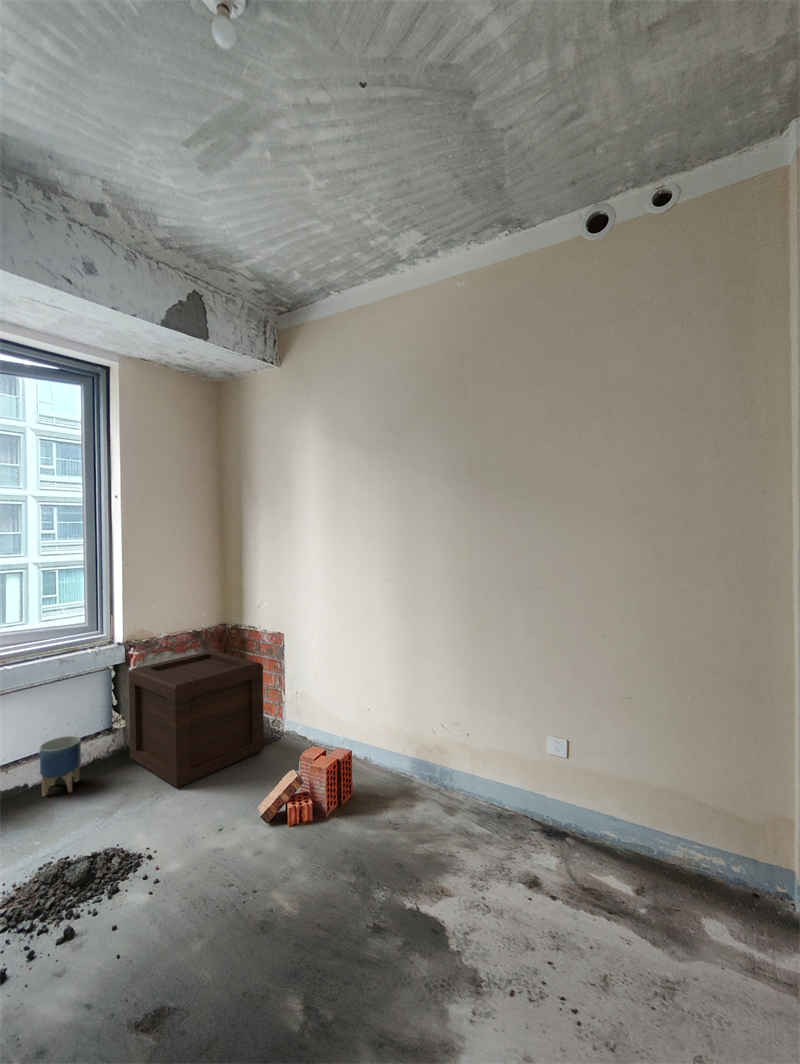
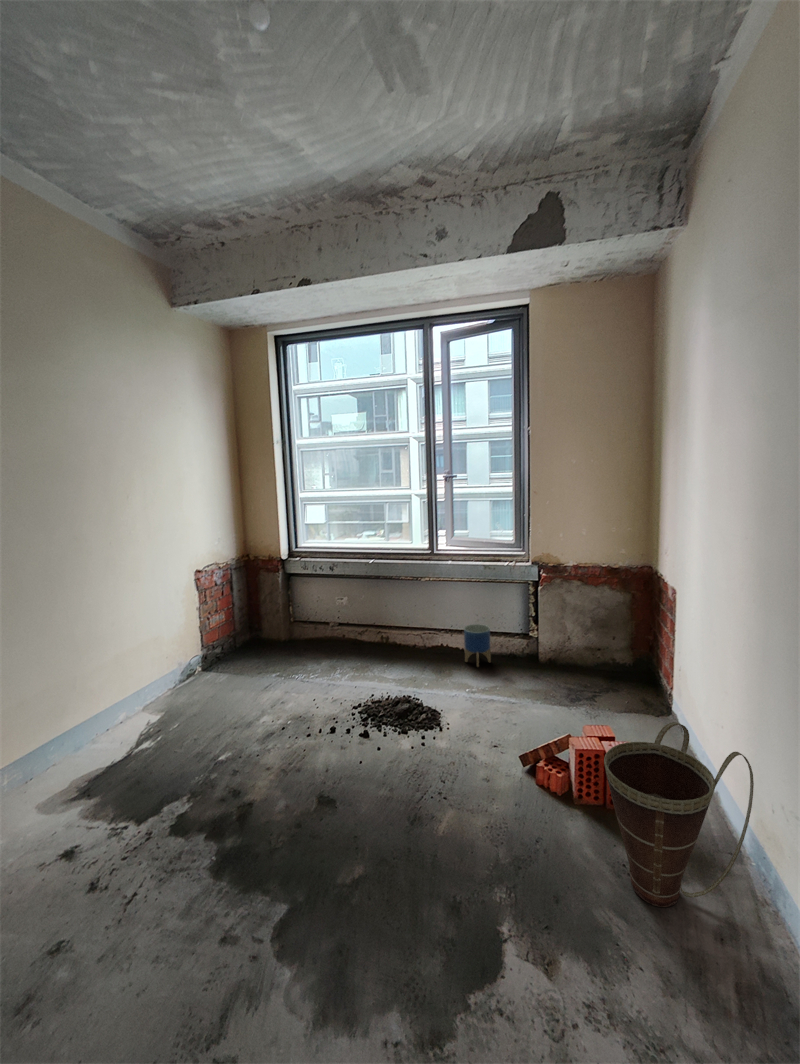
wooden crate: present [129,650,264,788] -> none [522,587,630,714]
basket: none [380,705,444,828] -> present [604,722,754,907]

